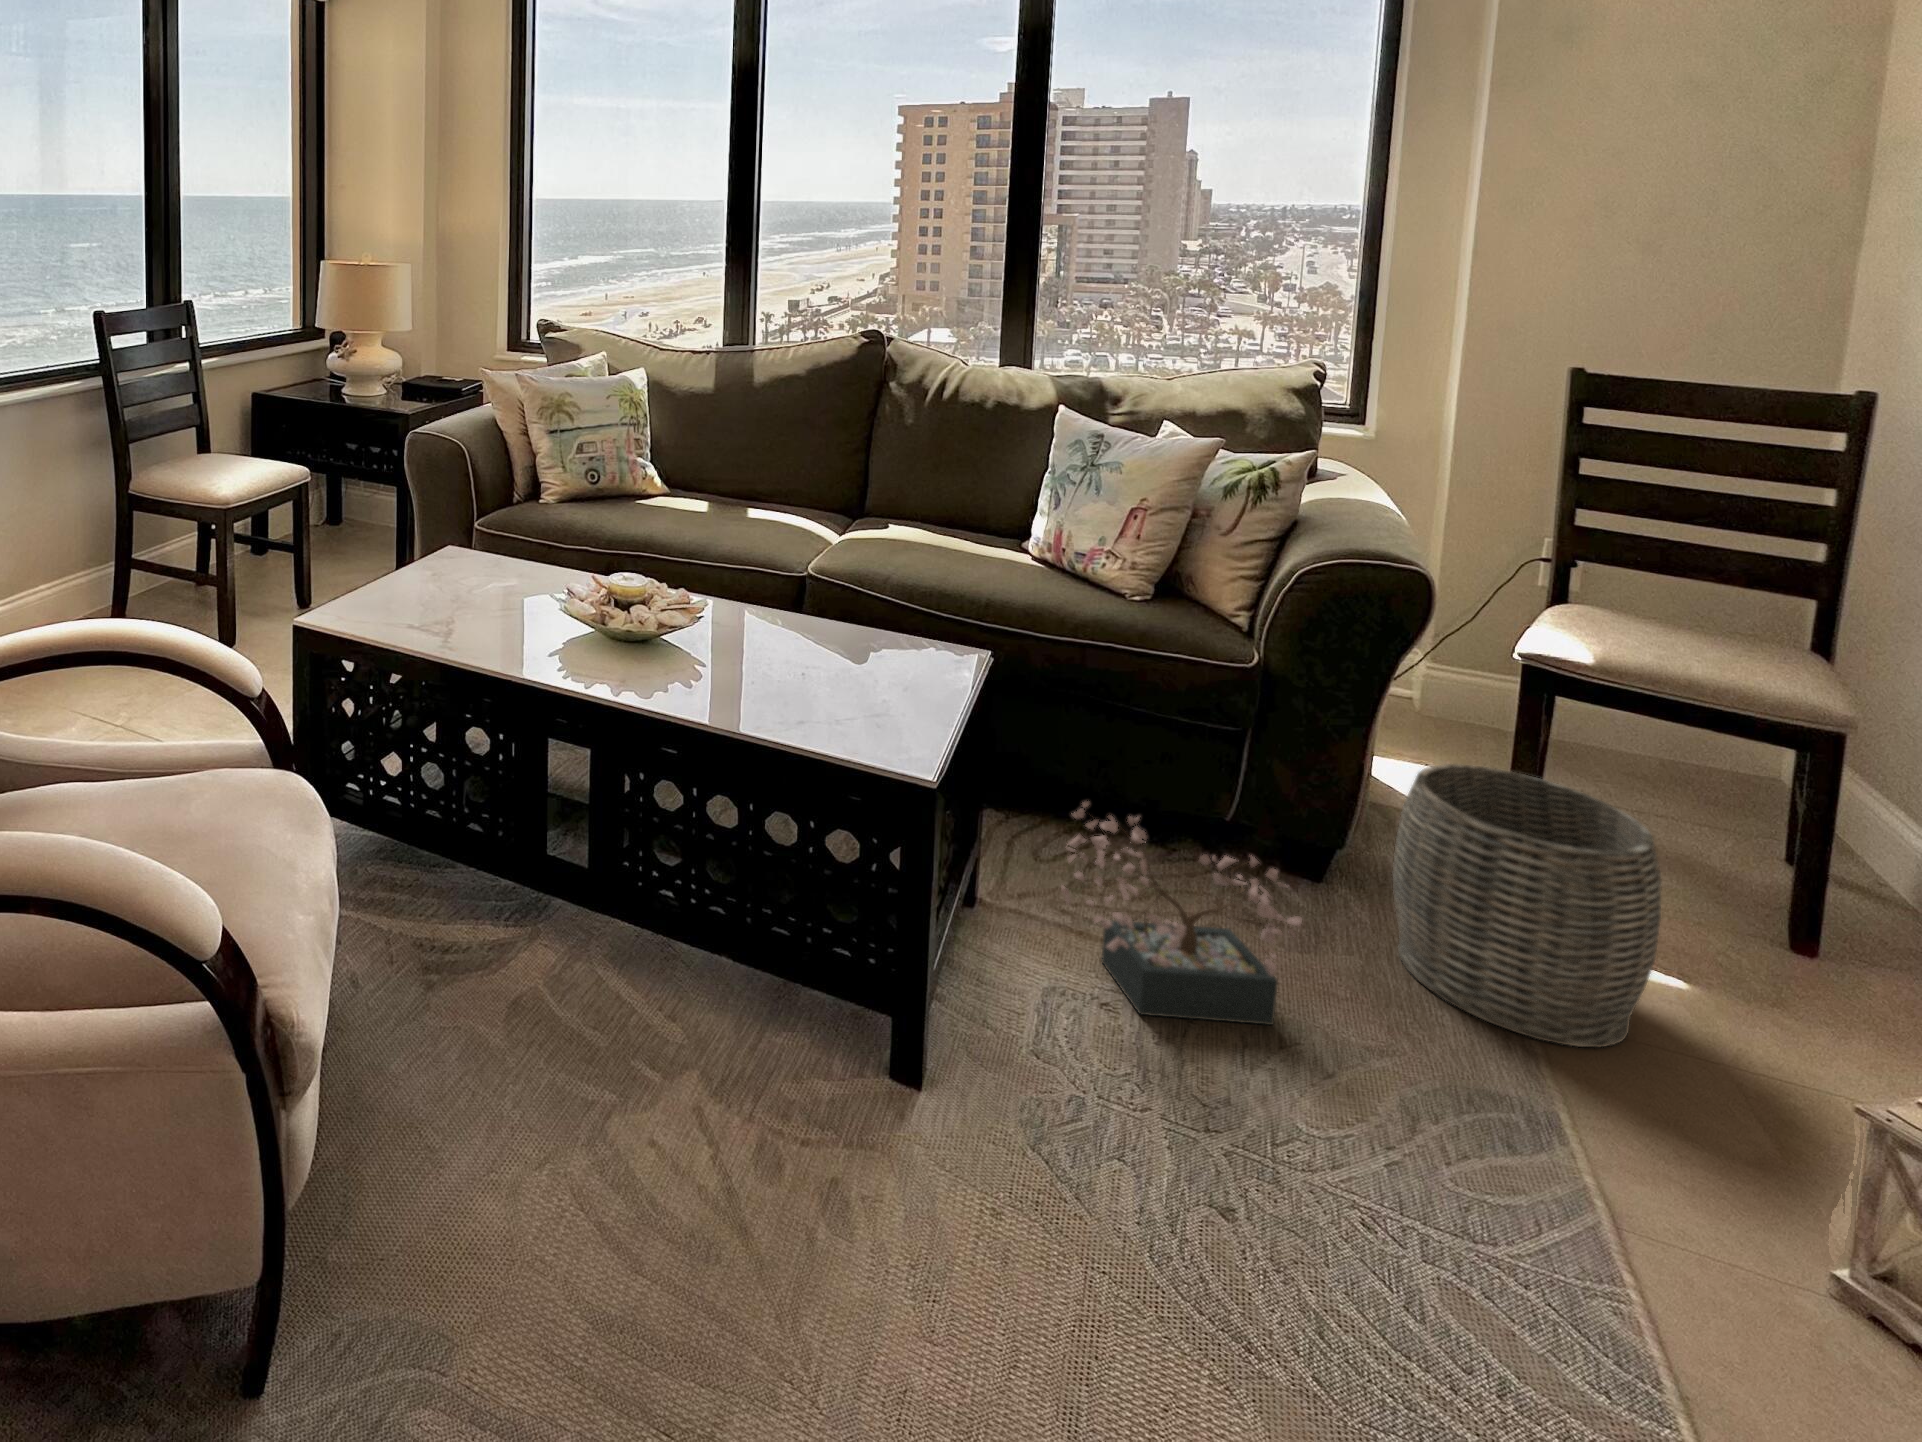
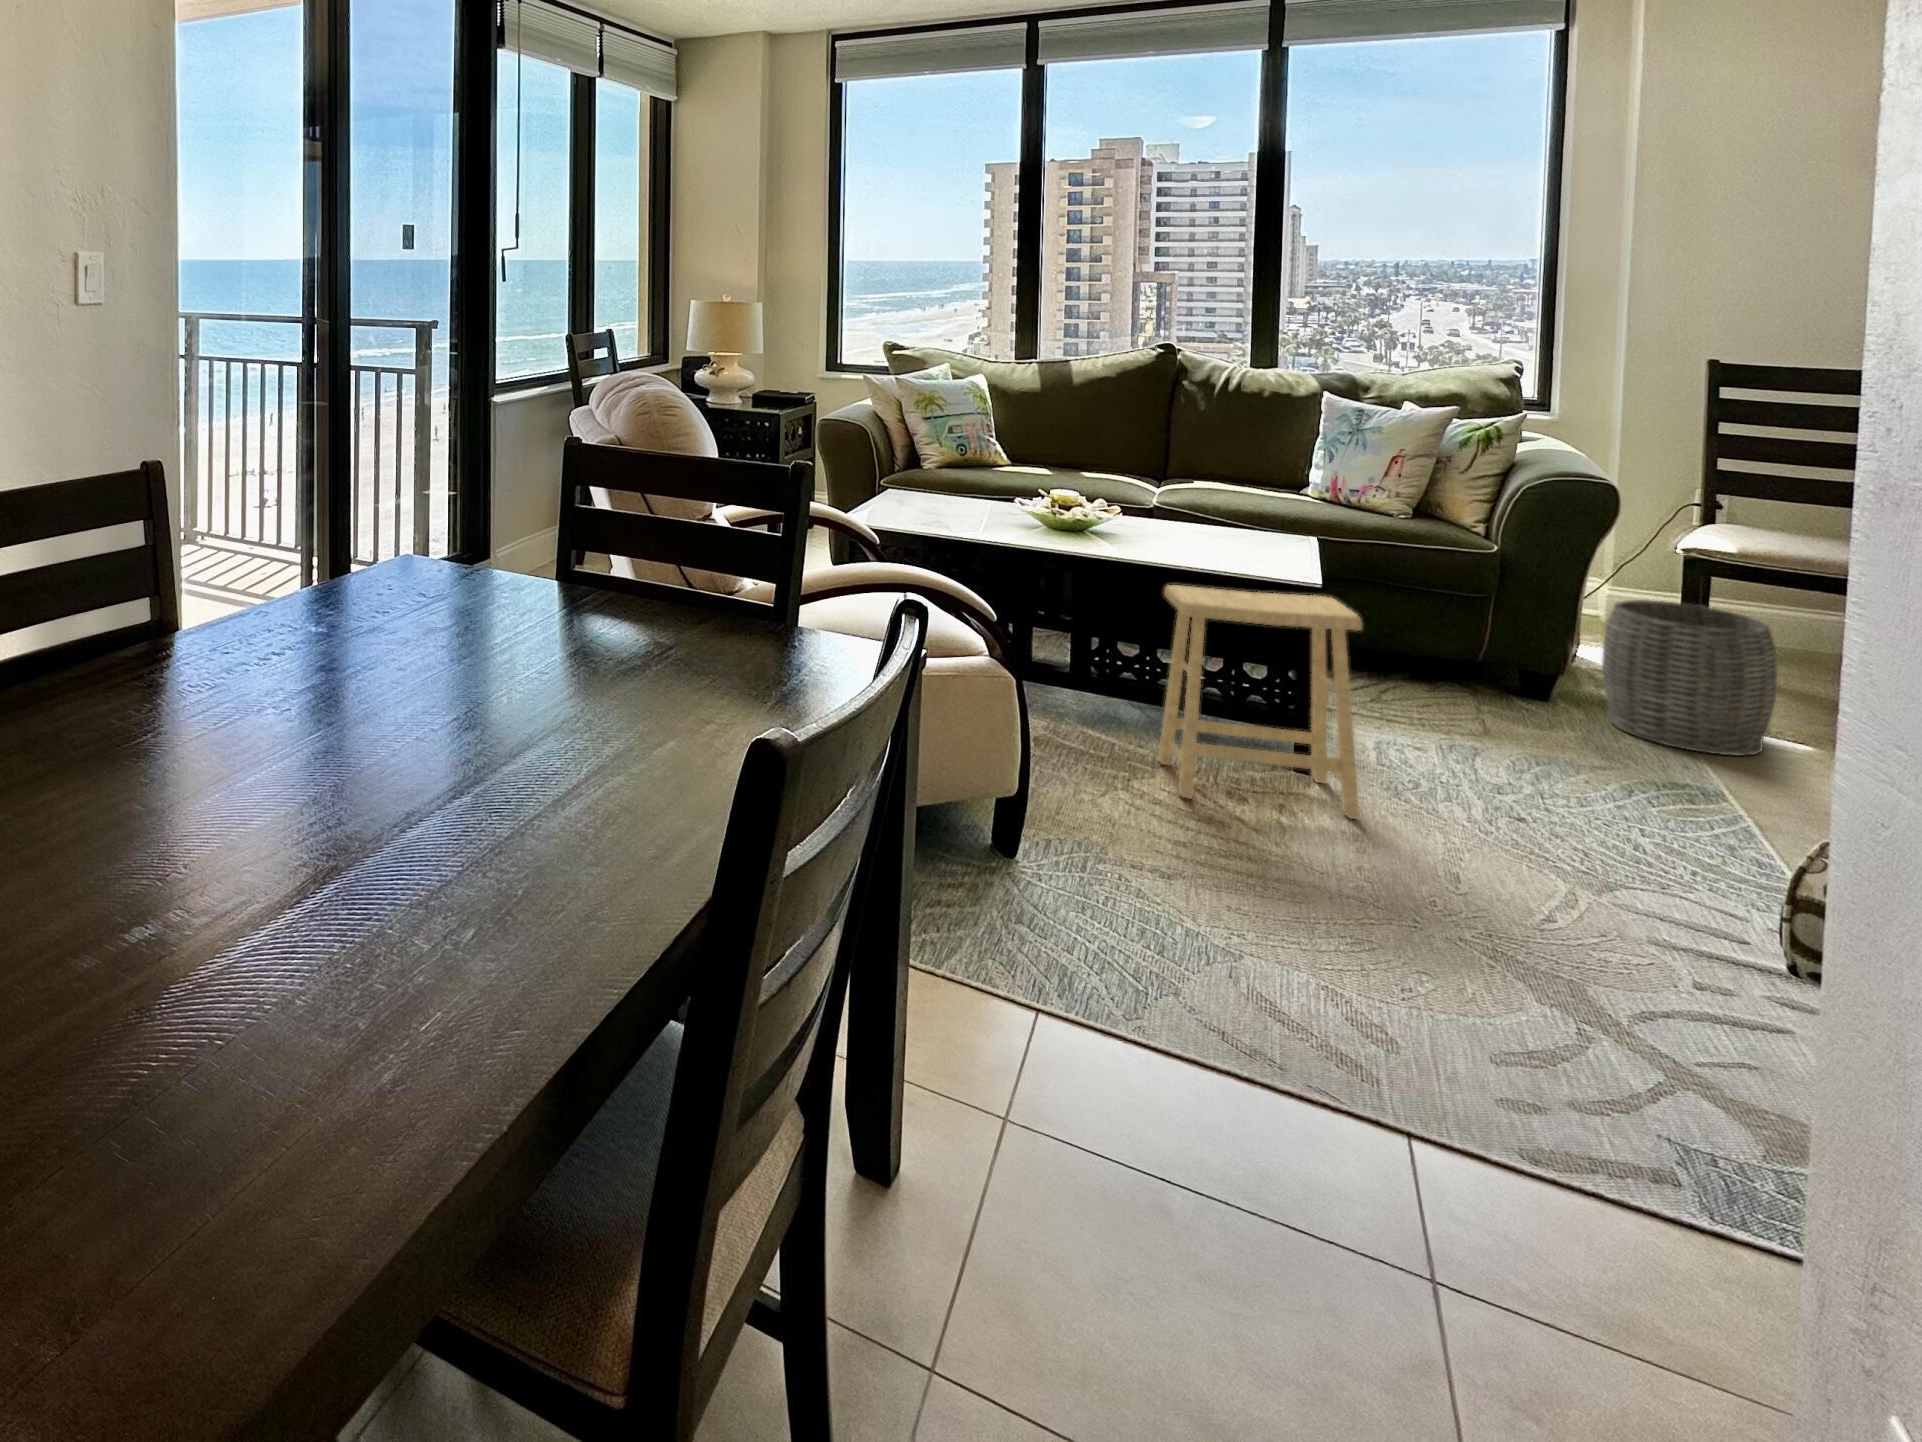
footstool: none [644,797,952,1271] -> present [1158,585,1362,819]
decorative plant: present [1061,802,1302,1025] -> none [1385,618,1546,746]

